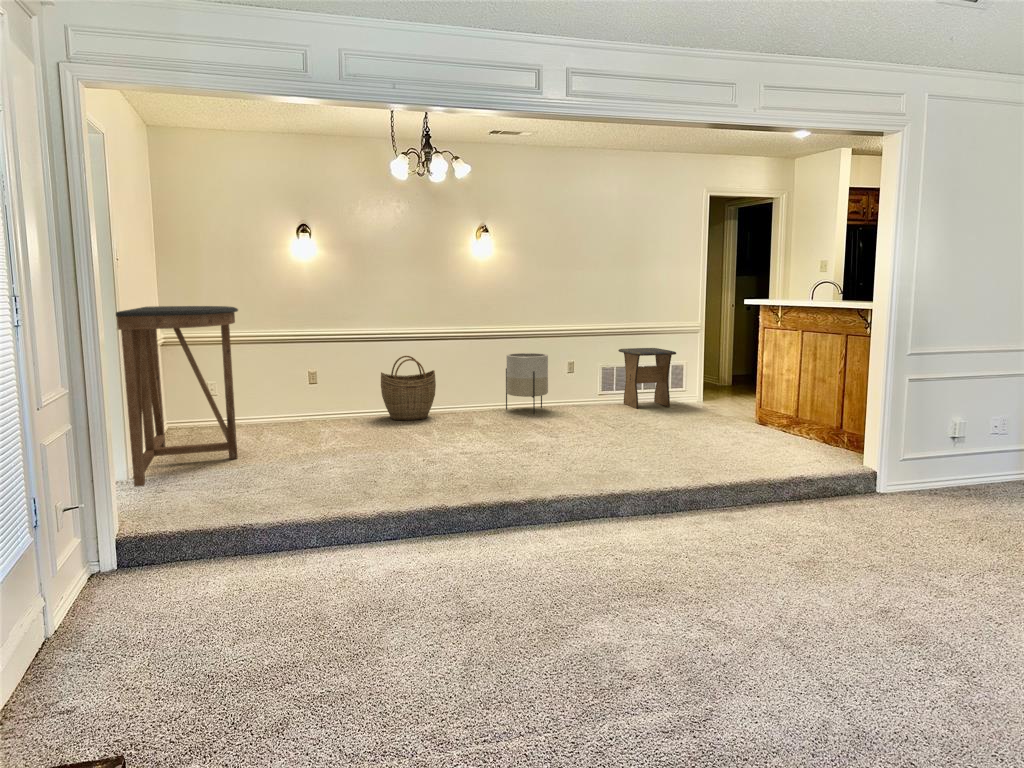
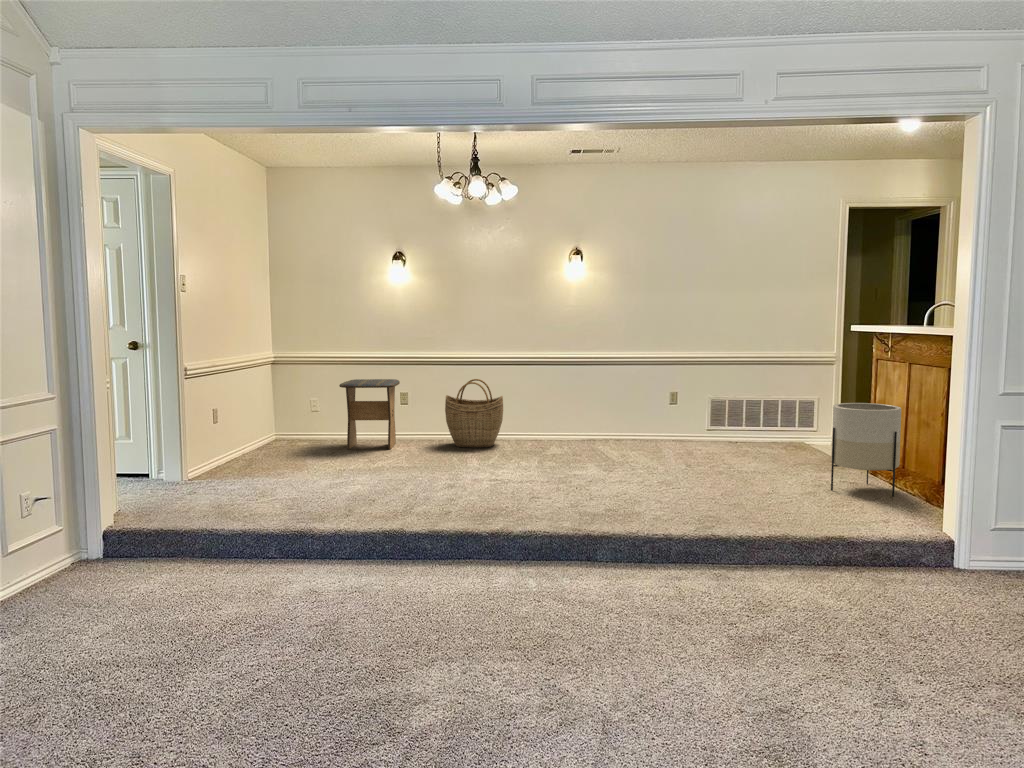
console table: present [116,306,238,487] -> none [149,324,281,490]
stool: present [618,348,676,409] -> present [339,379,400,450]
planter: present [506,353,548,414] -> present [831,403,901,497]

